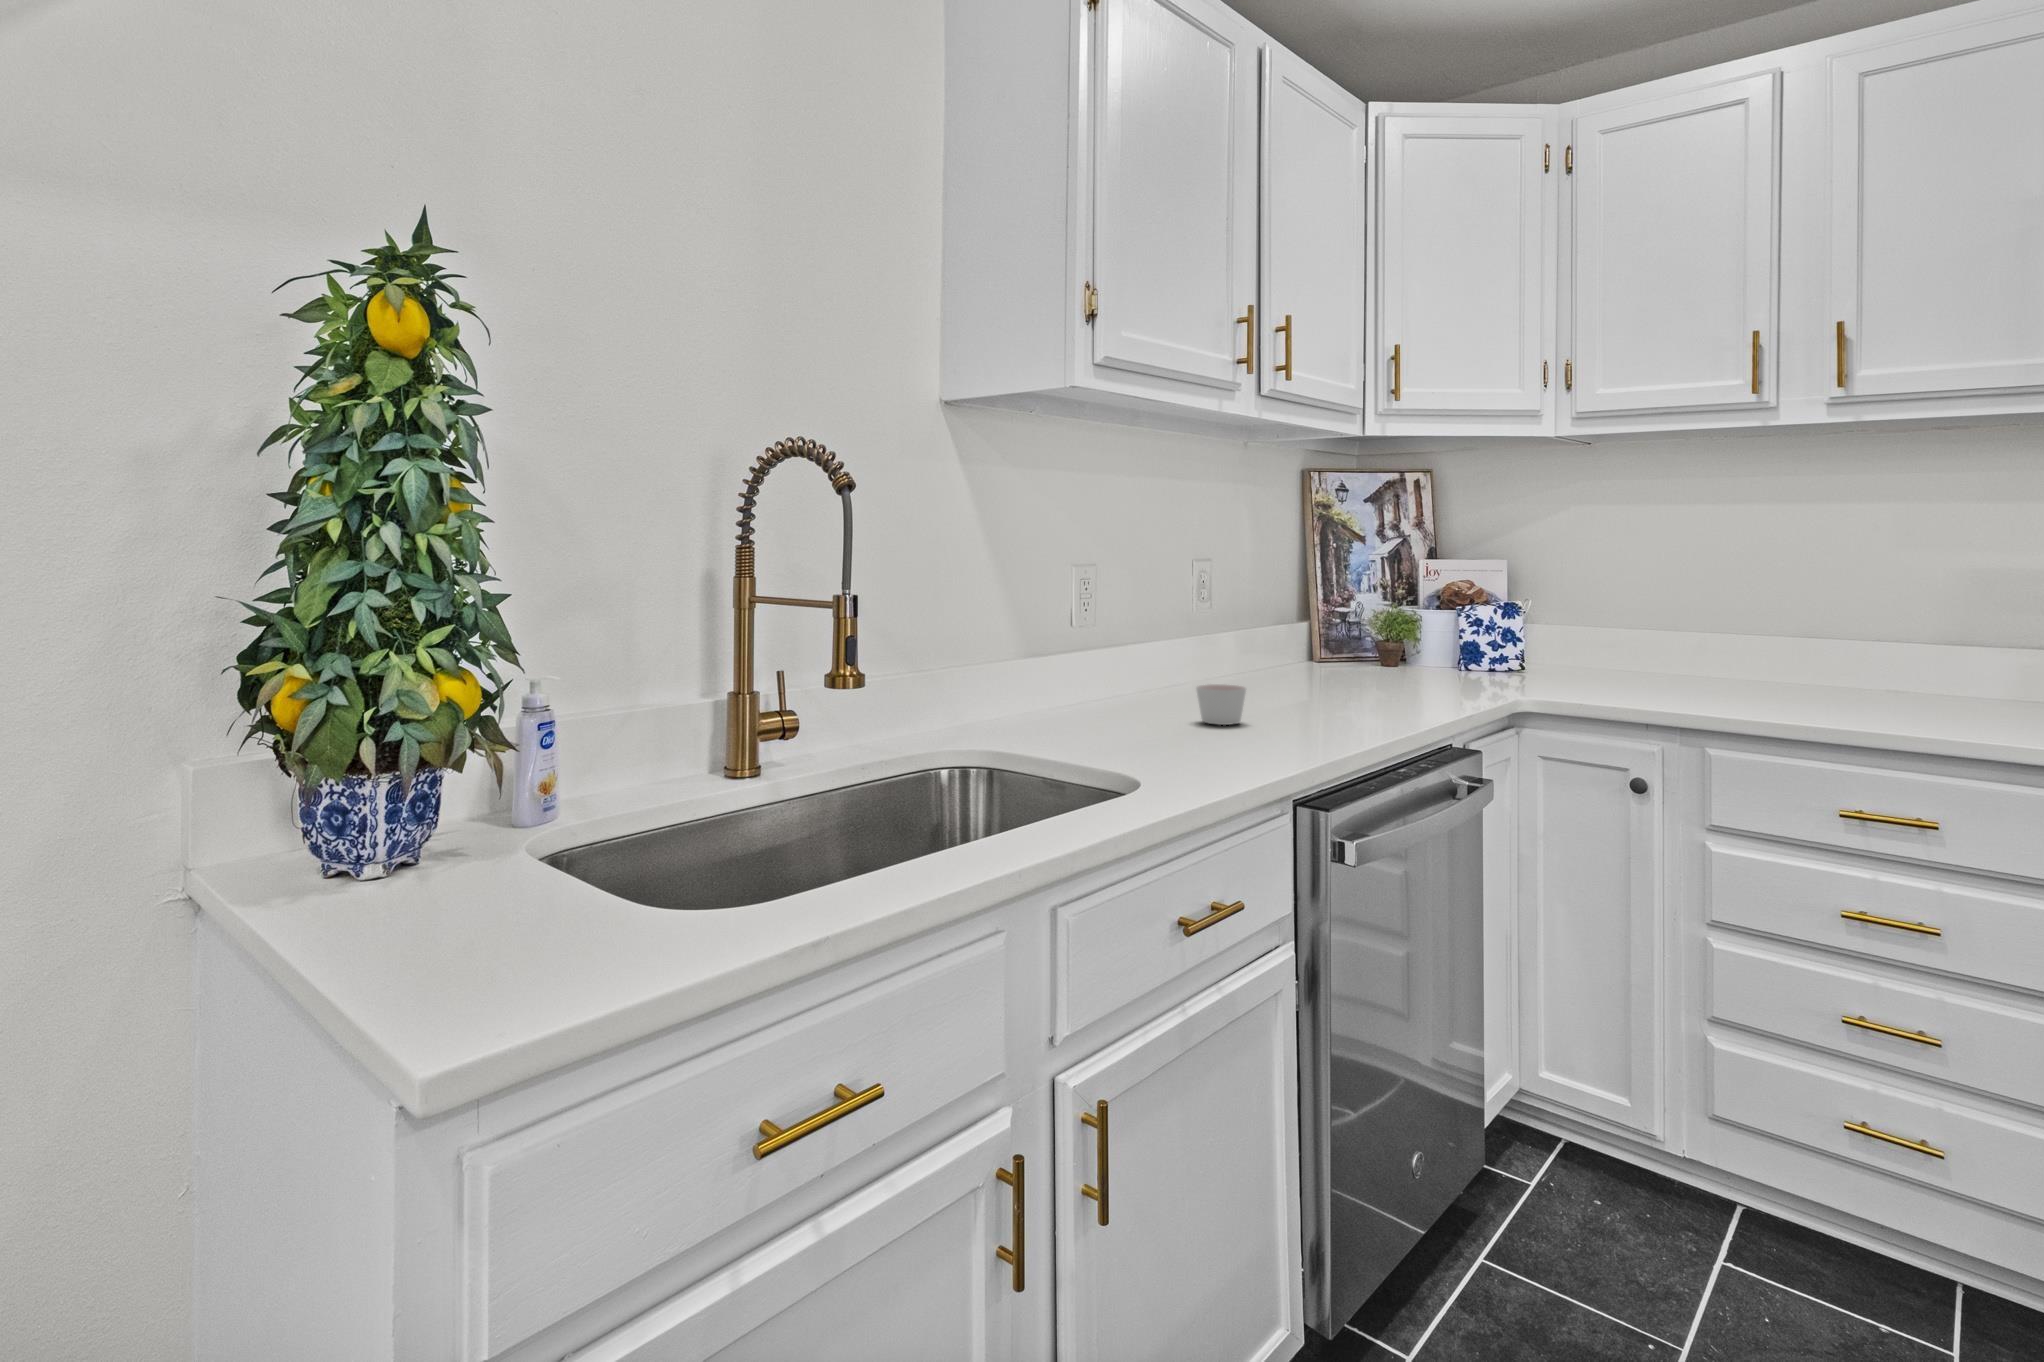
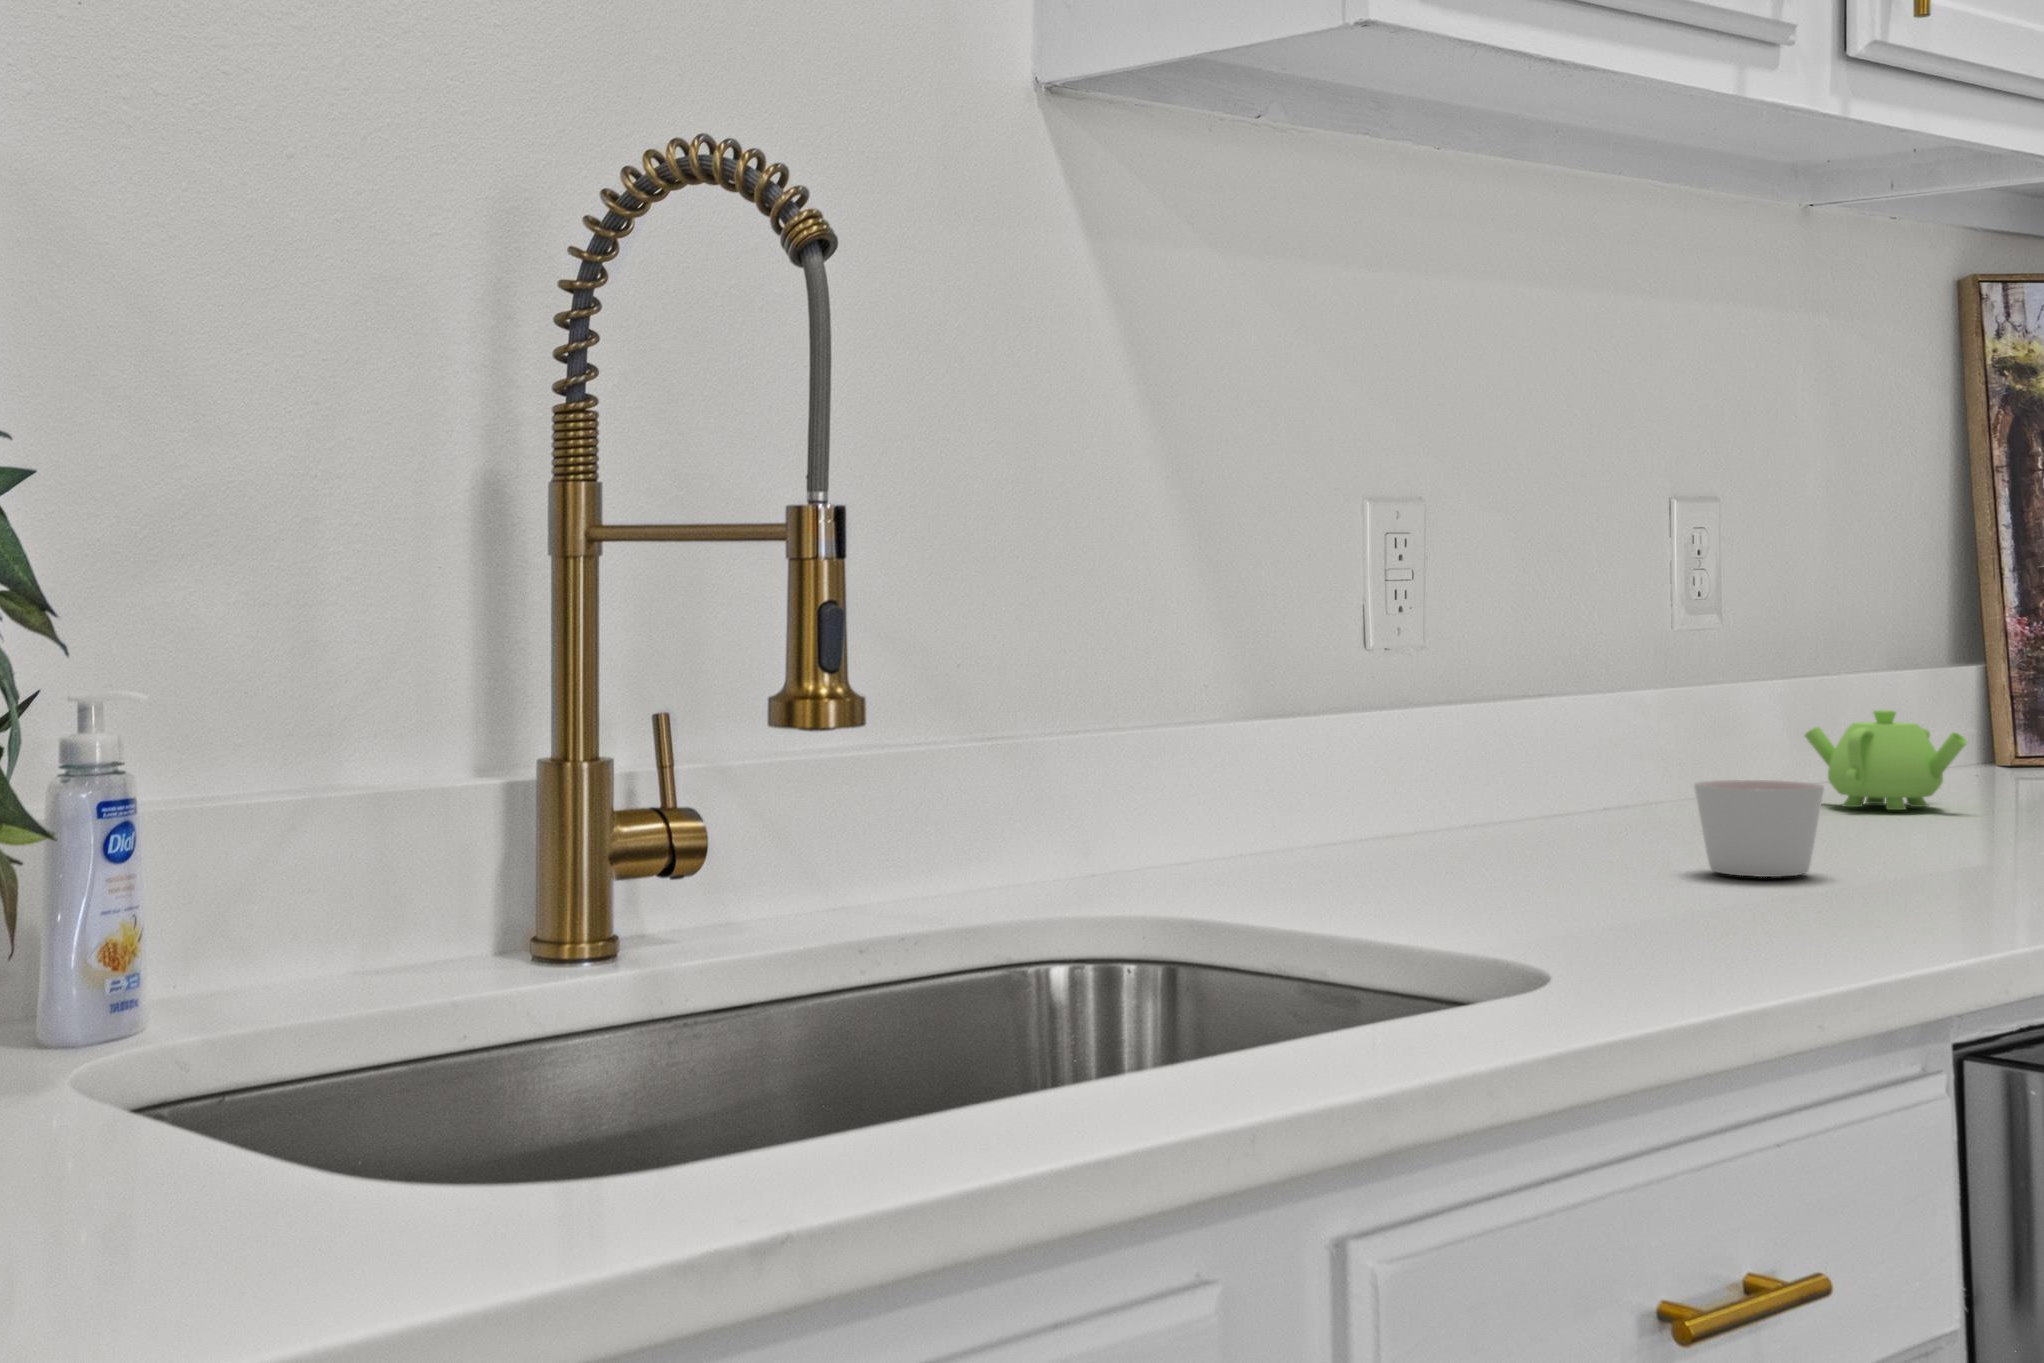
teapot: none [1240,648,1302,689] -> present [1805,710,1967,810]

